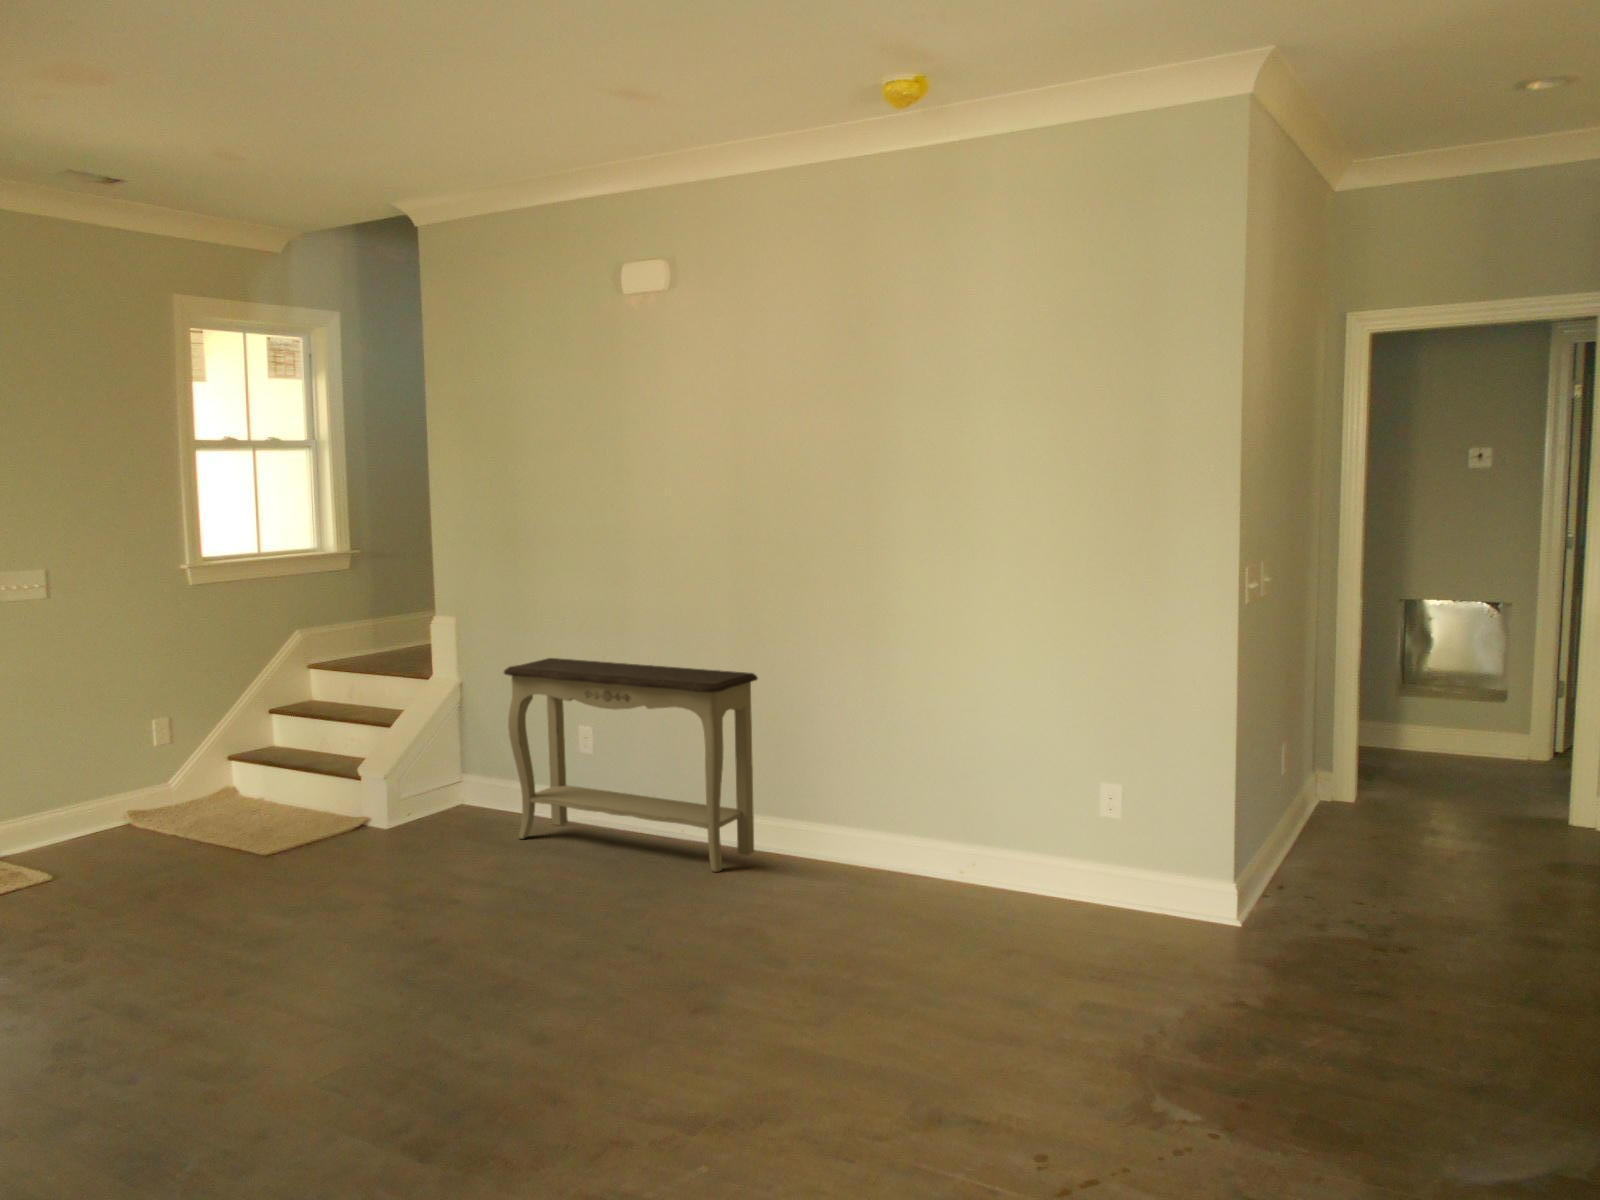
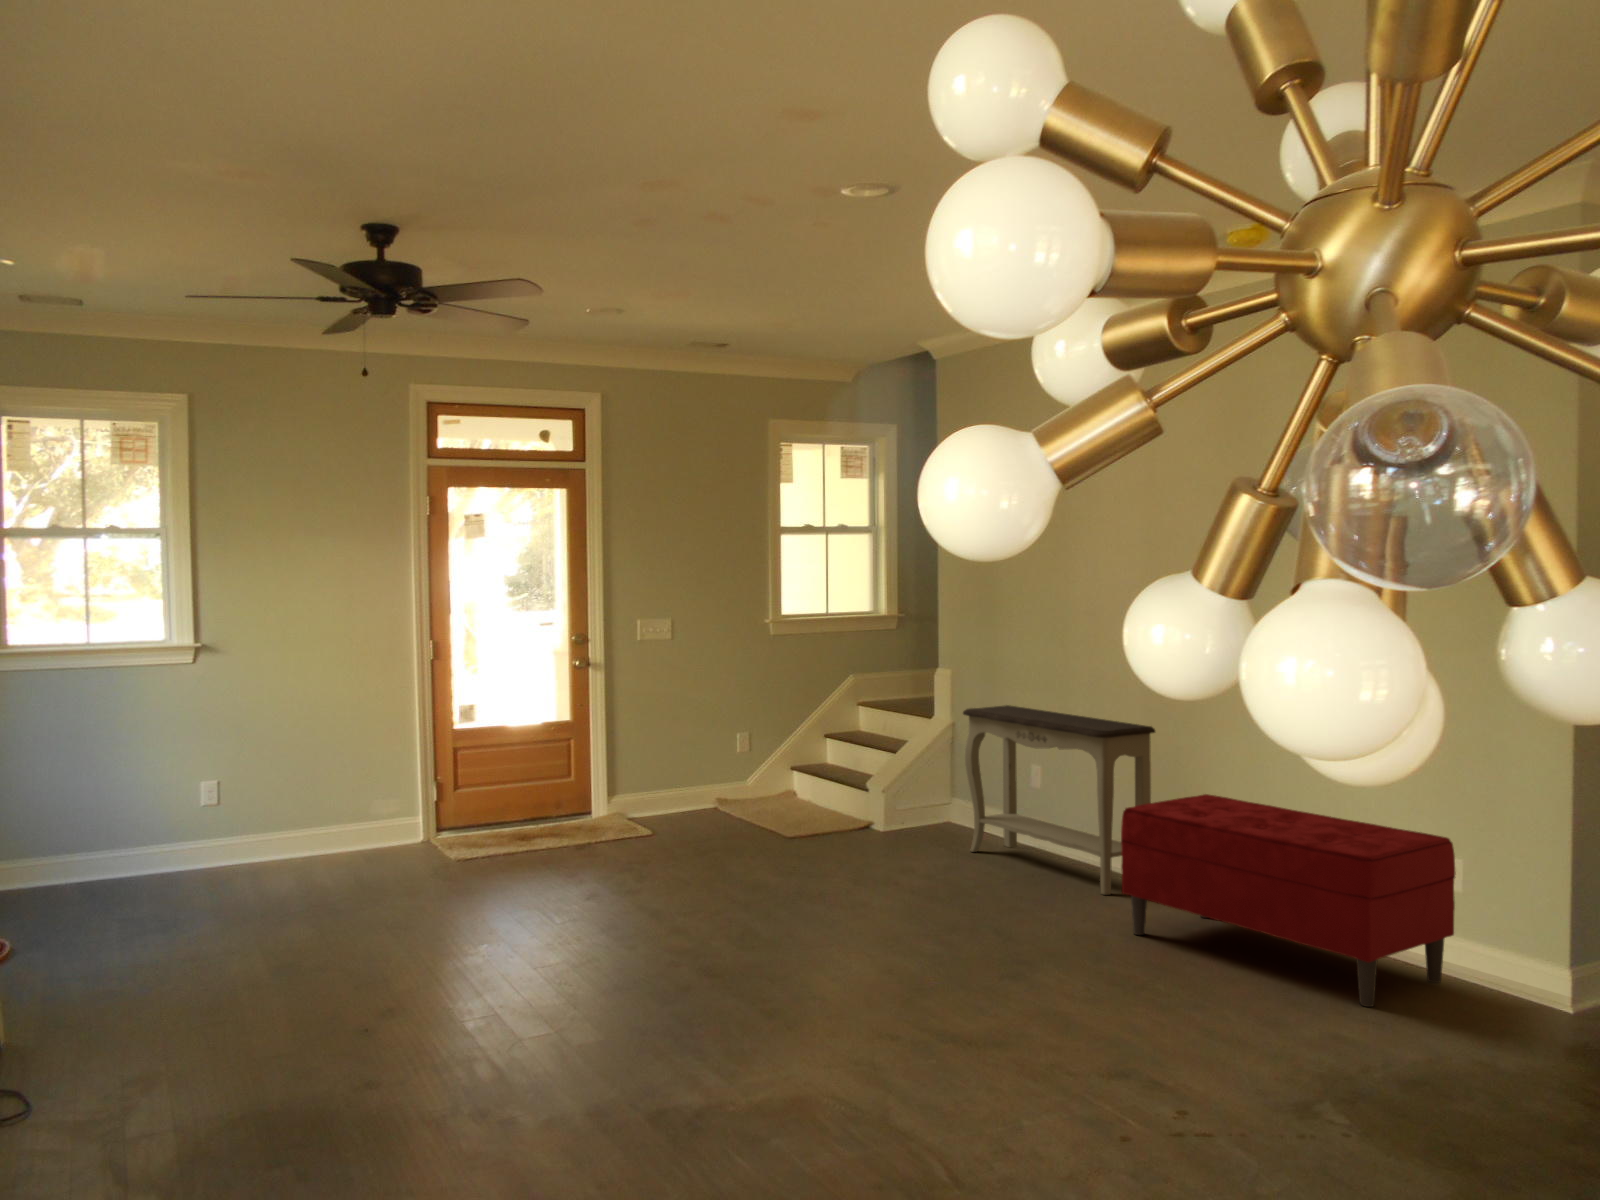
bench: none [776,746,1124,964] -> present [1121,794,1456,1007]

